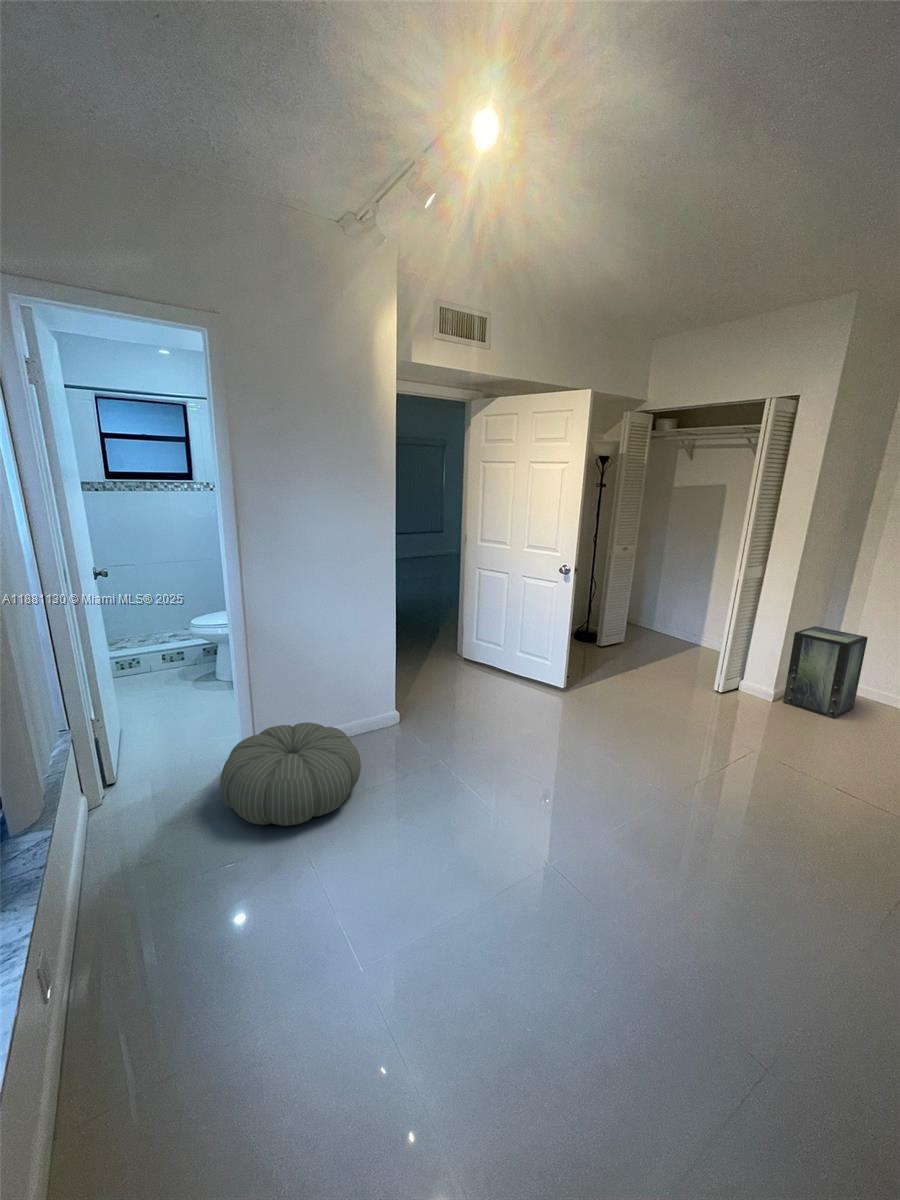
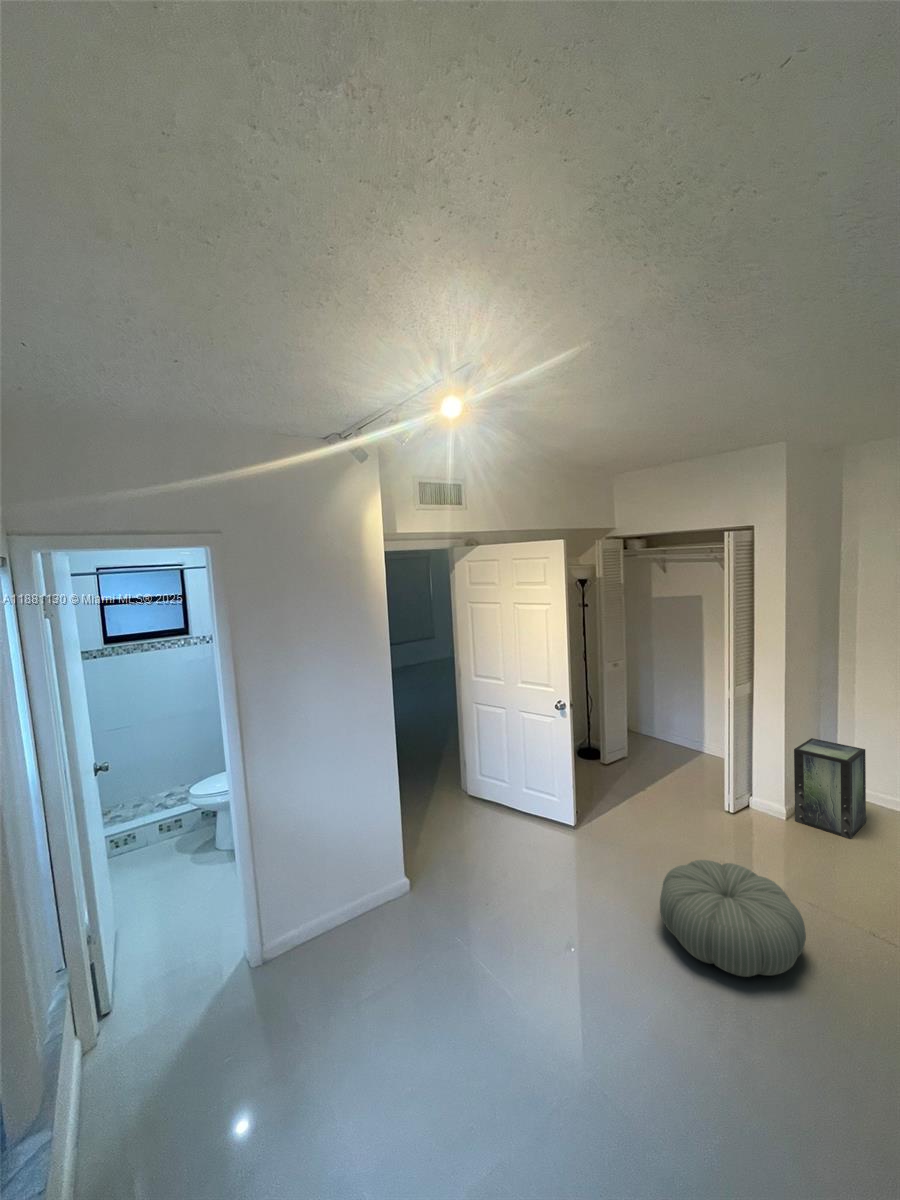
pouf: present [220,722,361,826] -> present [660,860,806,977]

